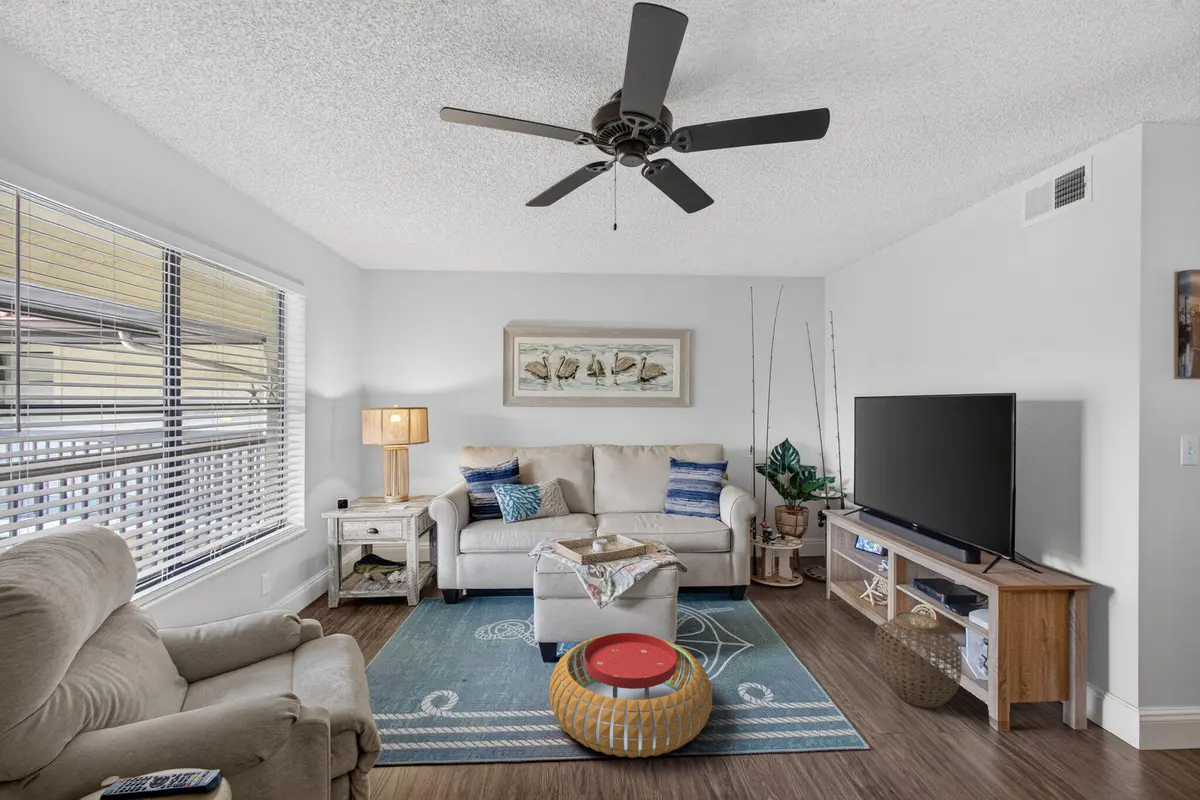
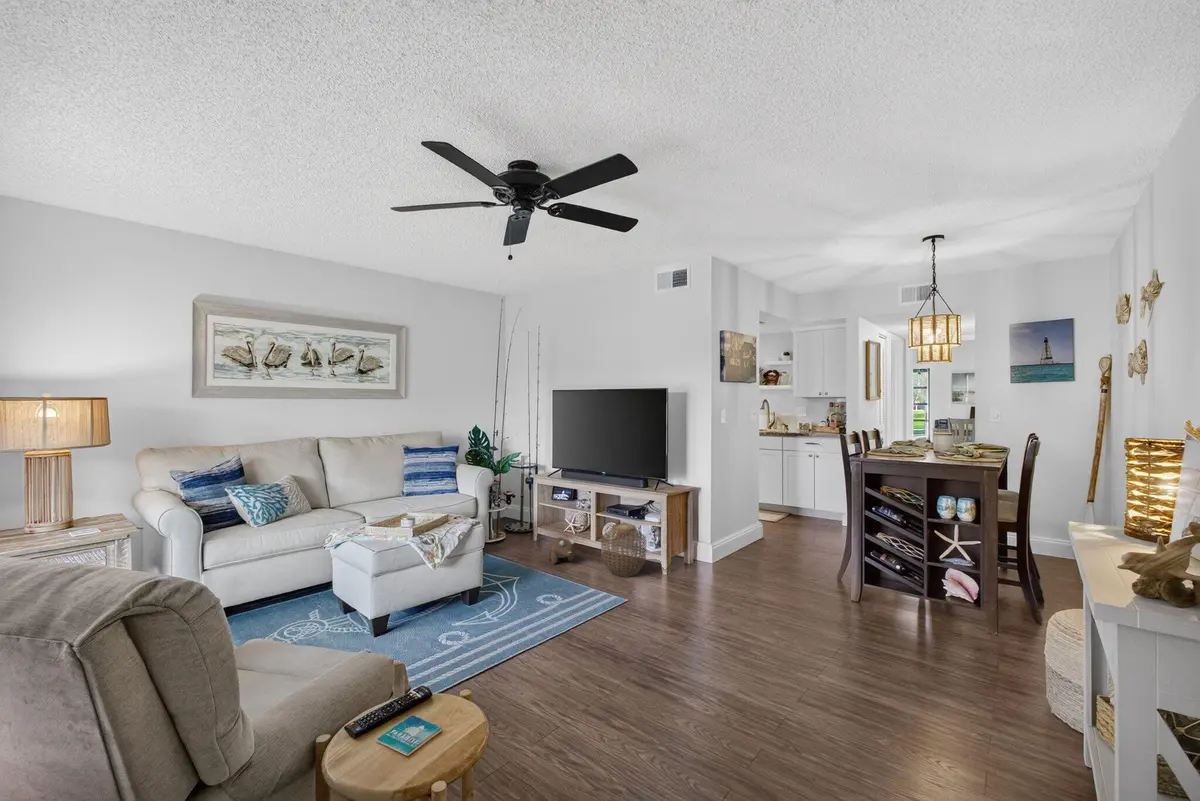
plush toy: none [813,605,852,645] -> present [547,538,575,564]
pouf: present [549,633,712,758] -> none [421,577,549,659]

